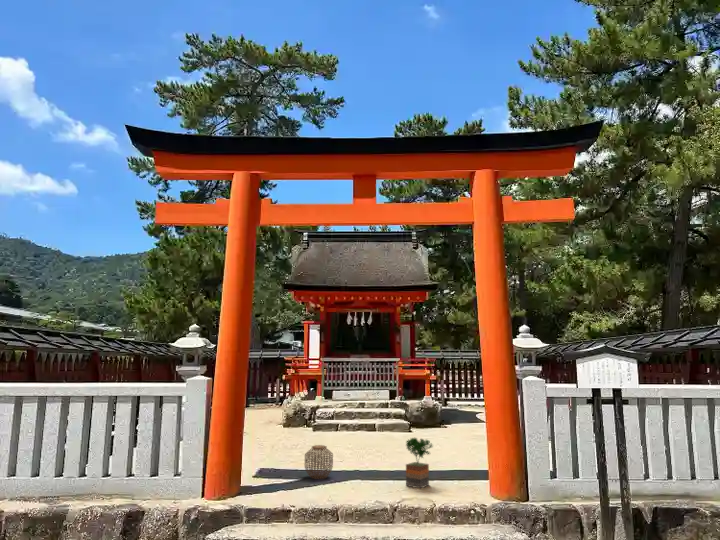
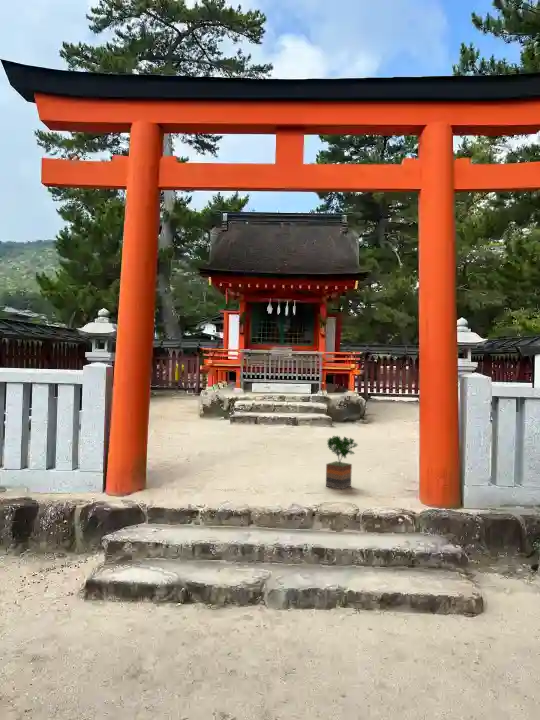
woven basket: present [305,445,333,479] -> none [216,440,247,476]

